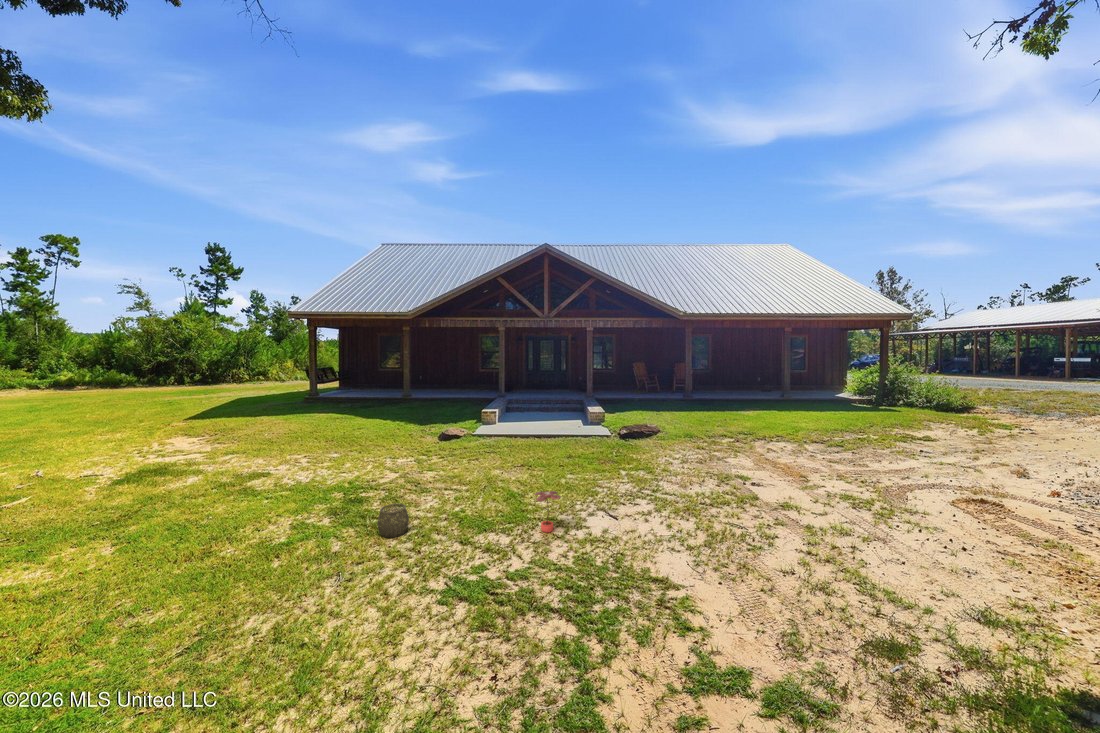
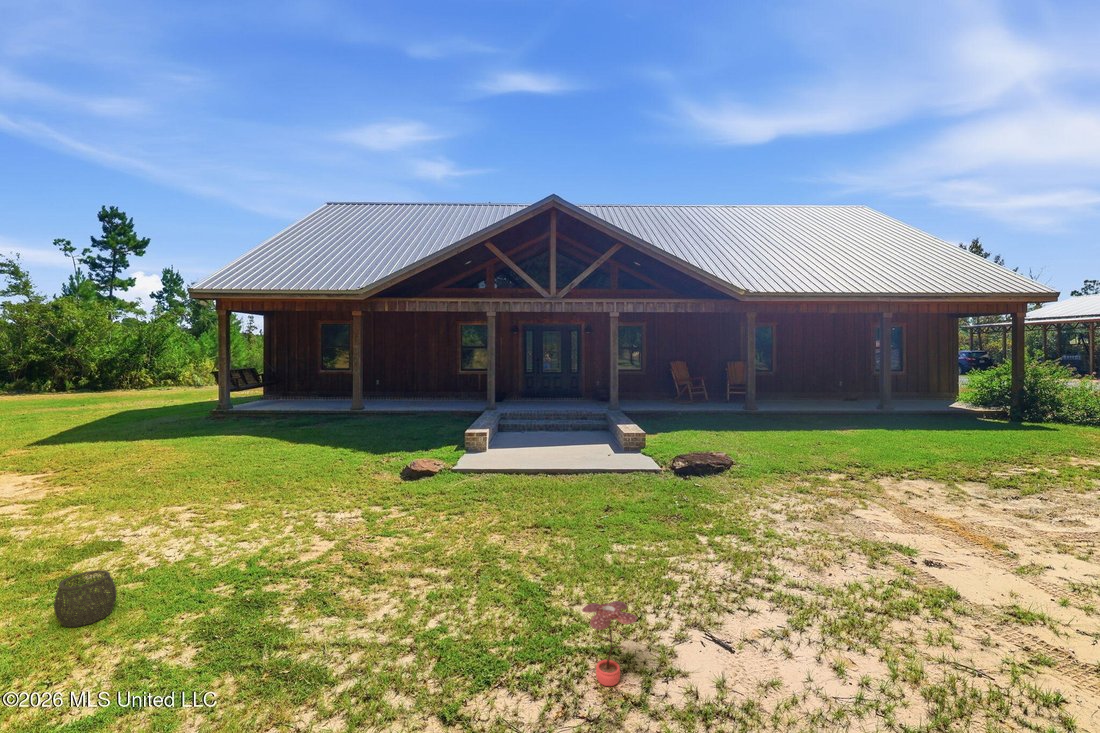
woven basket: present [377,503,409,537] -> present [54,570,117,627]

